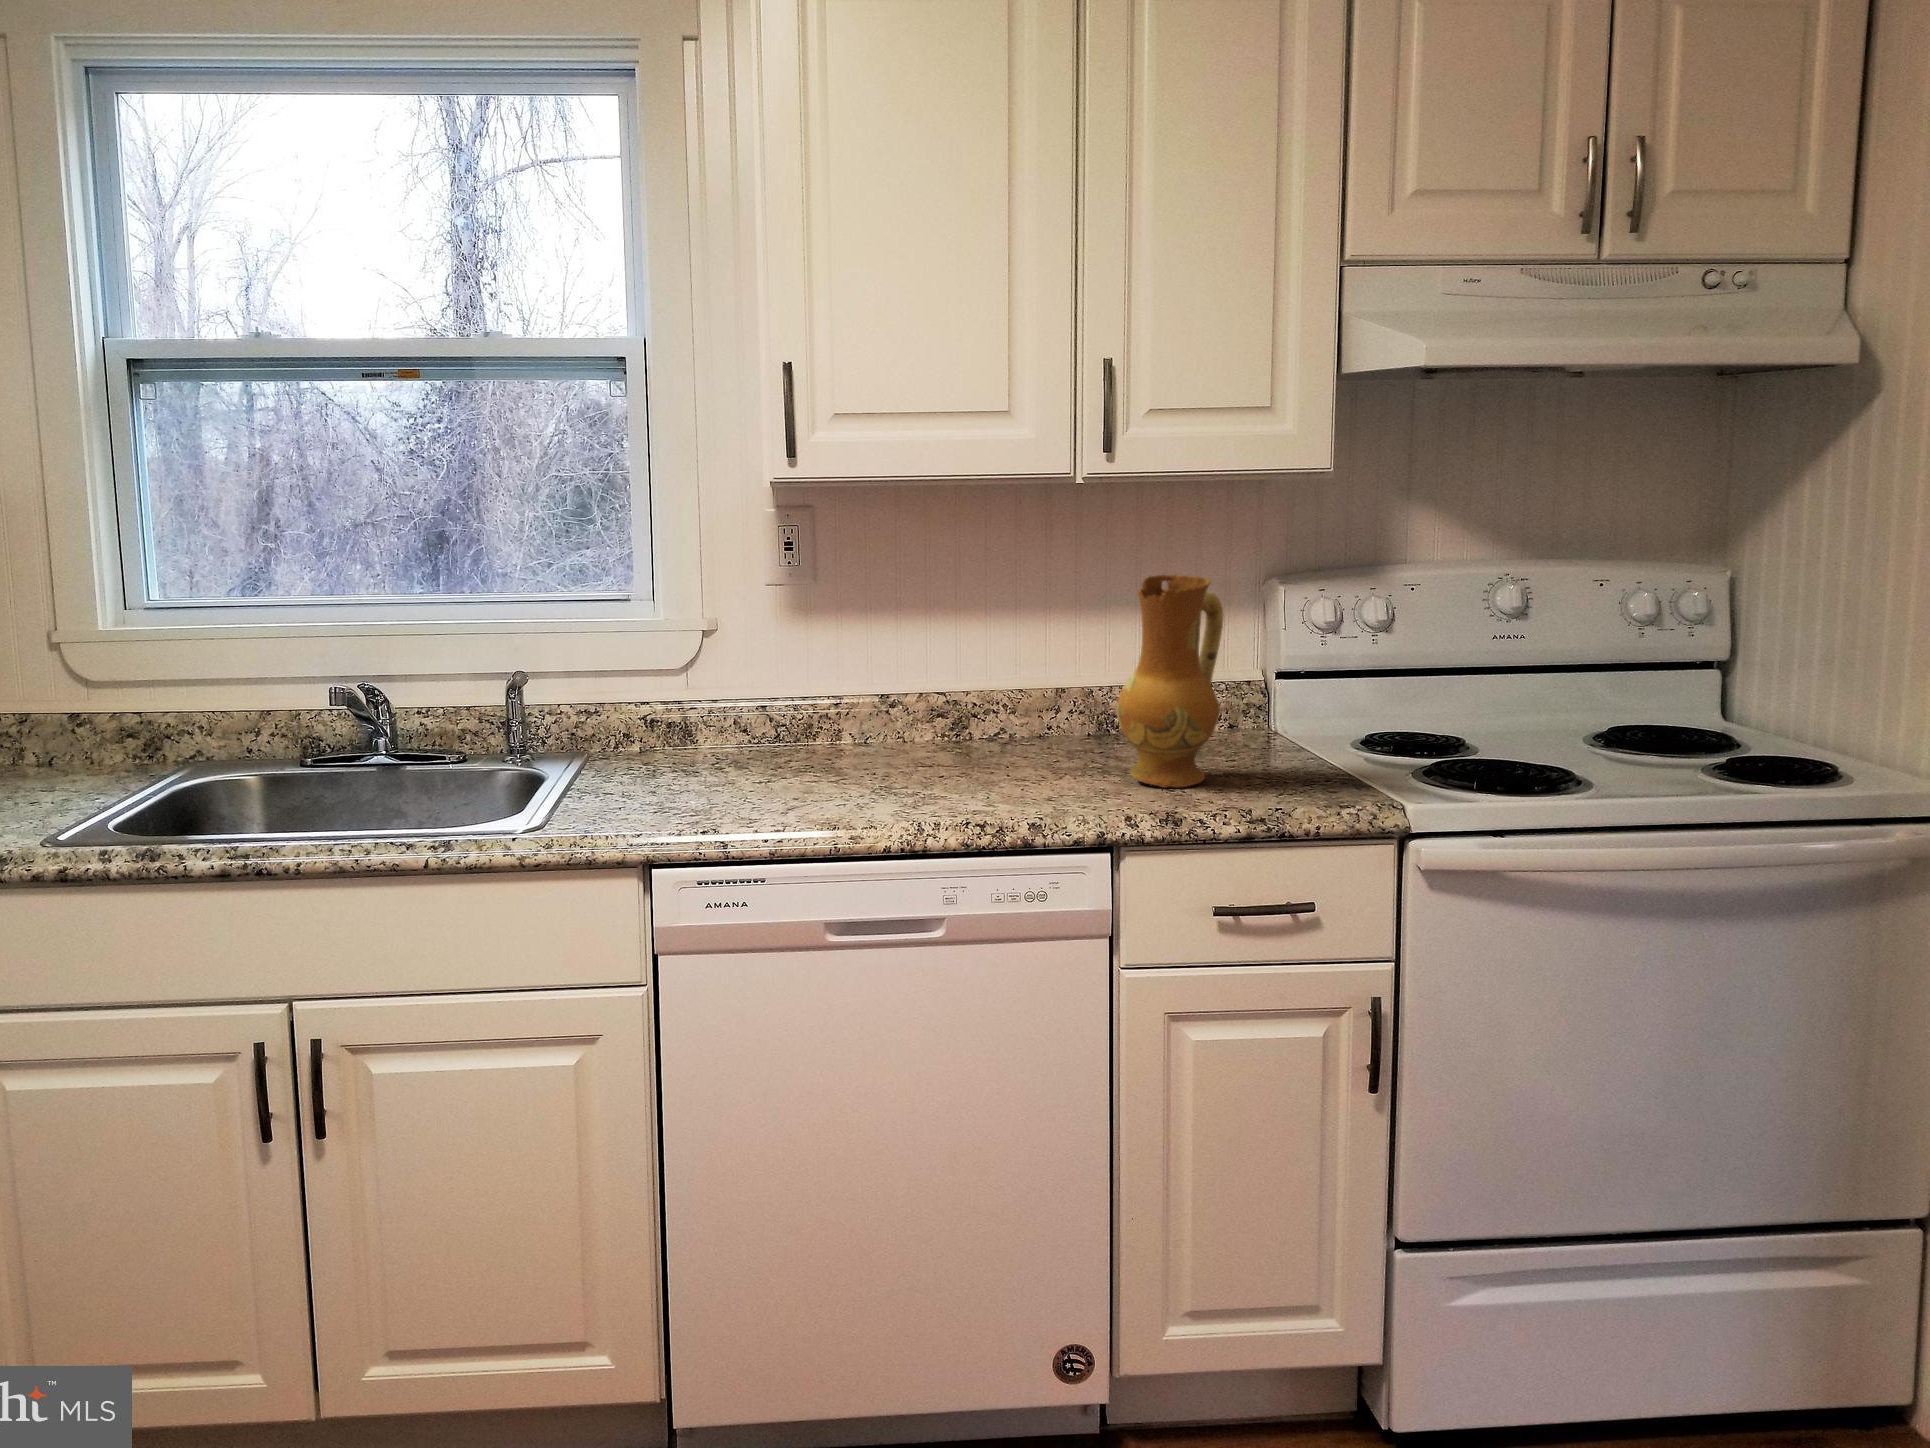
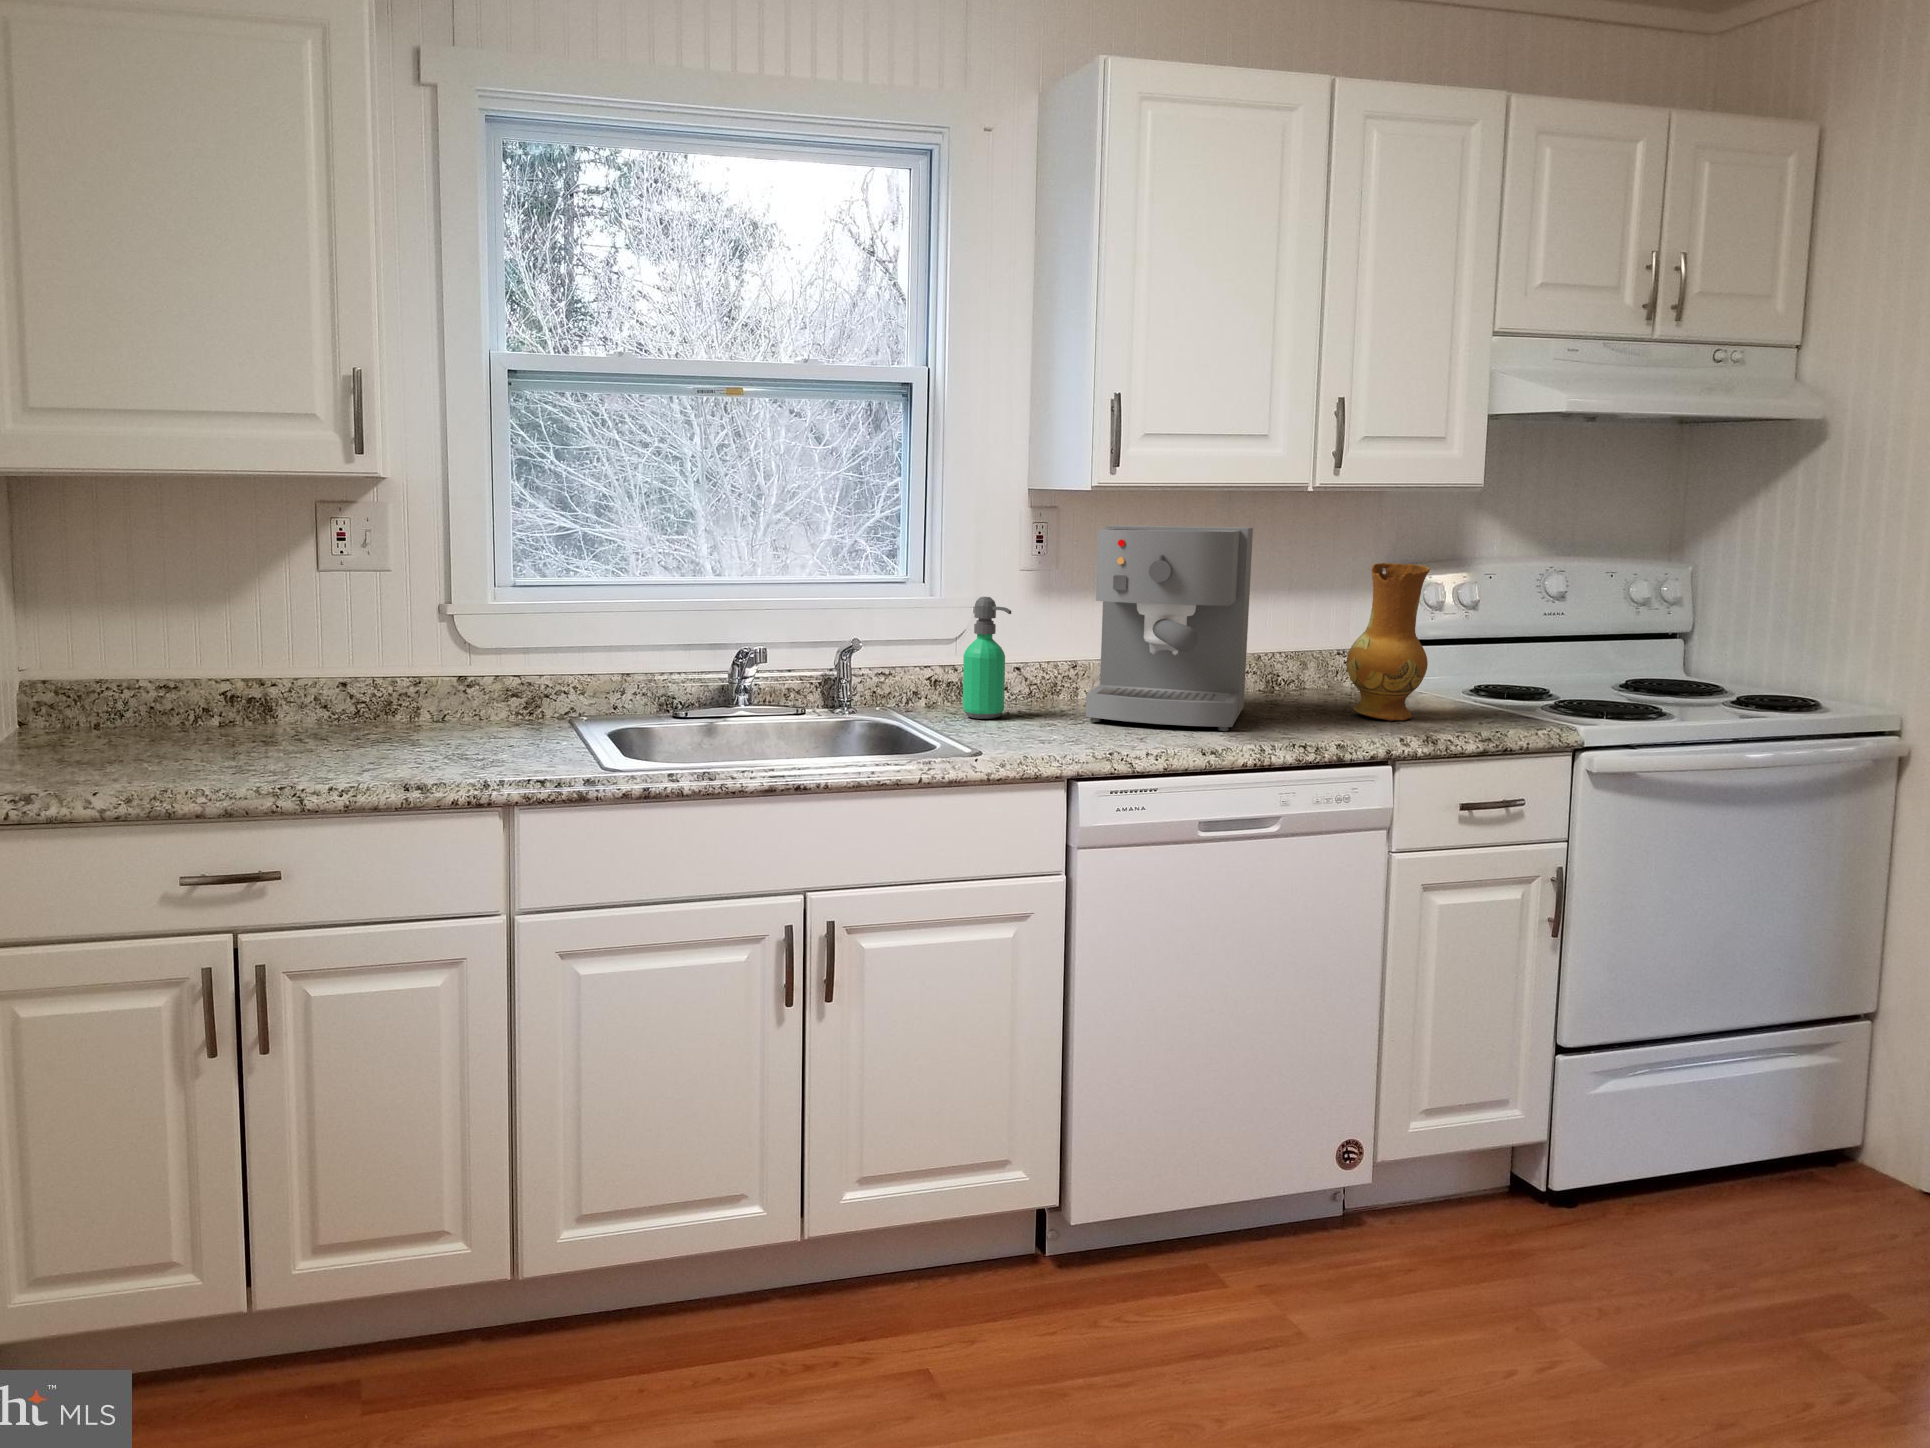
coffee maker: none [760,527,1001,799] -> present [1086,526,1253,731]
soap dispenser: none [630,621,685,773] -> present [963,597,1011,719]

